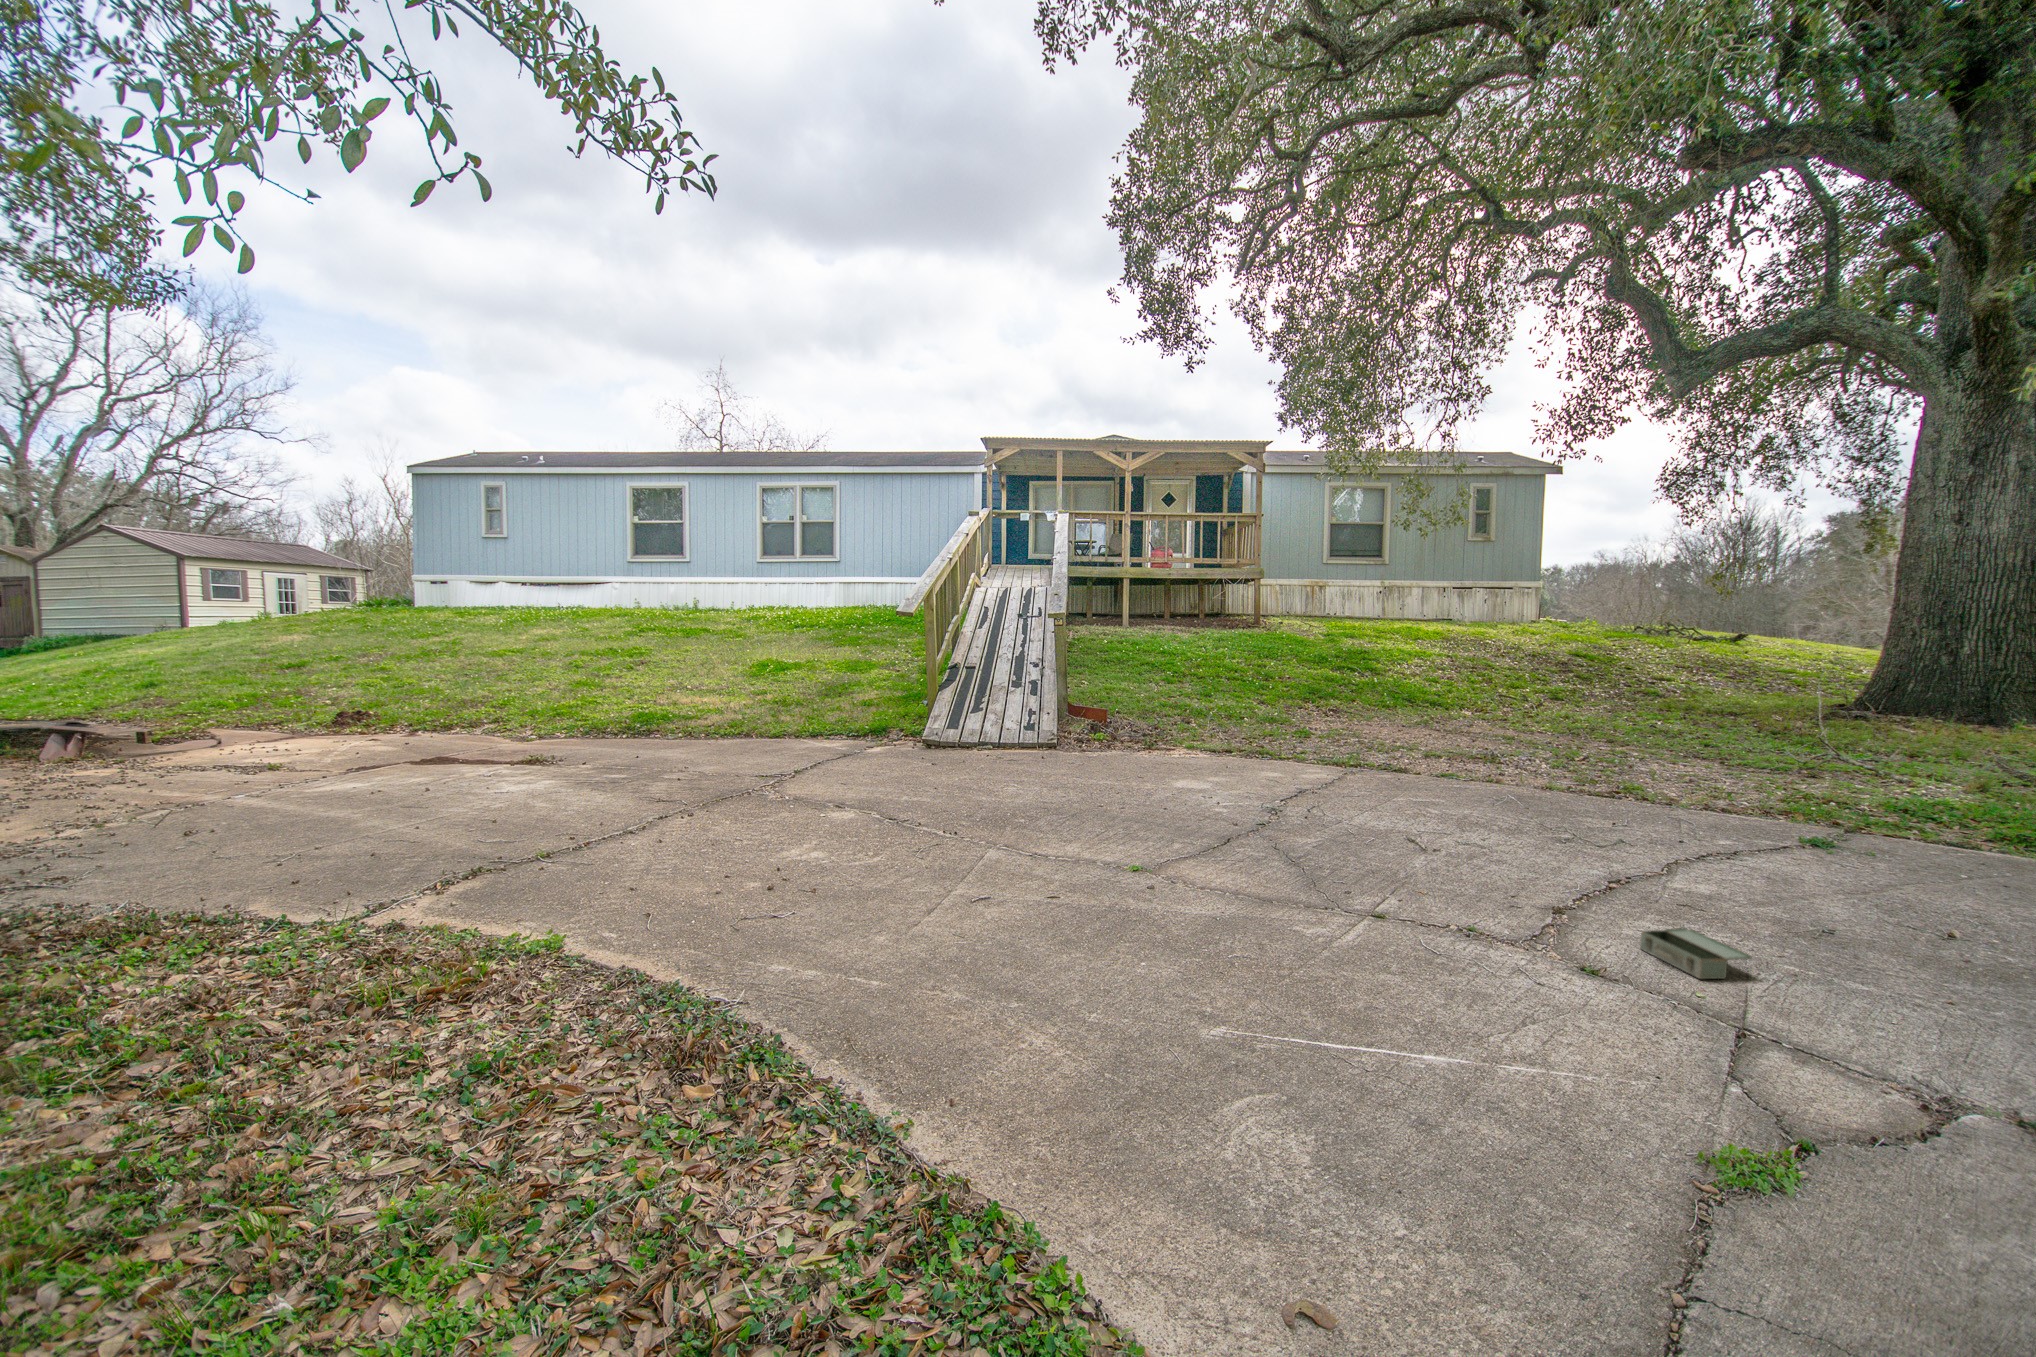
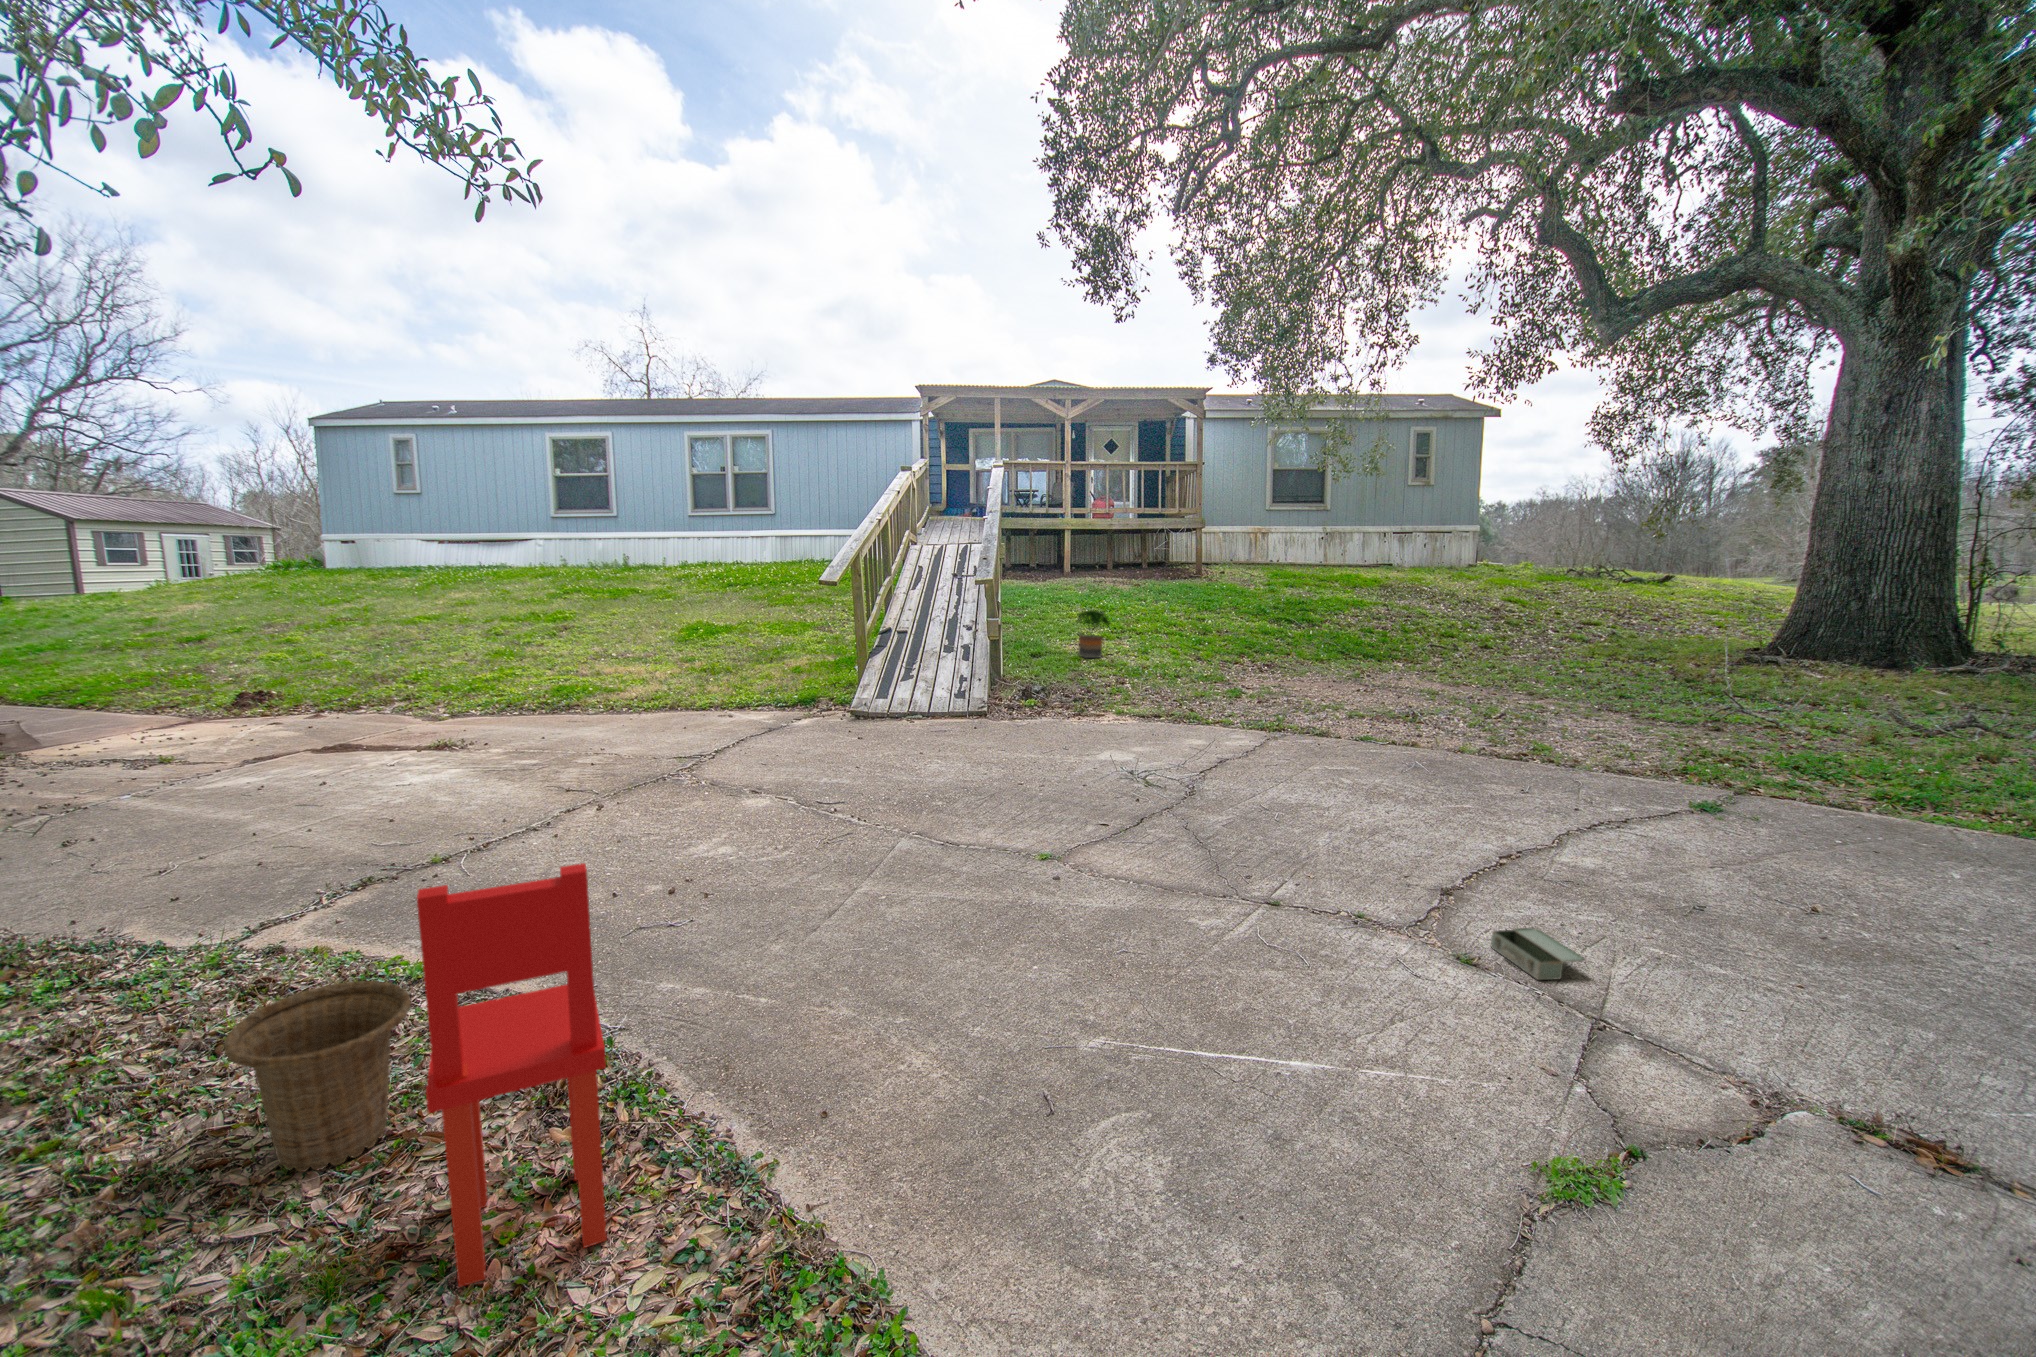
potted tree: none [1147,644,1184,694] -> present [1078,610,1111,658]
chair: none [584,780,759,1226] -> present [417,863,607,1287]
basket: none [372,933,546,1119] -> present [224,981,411,1172]

